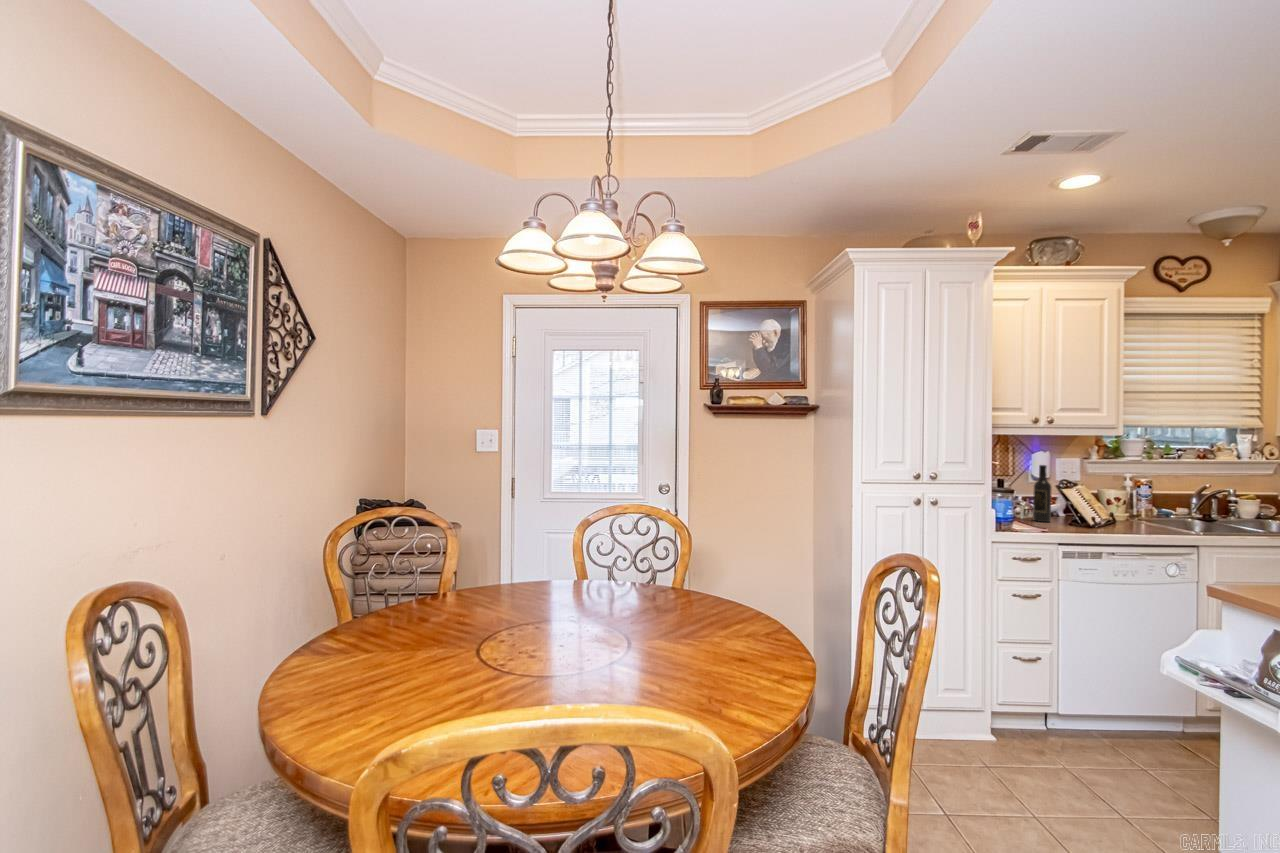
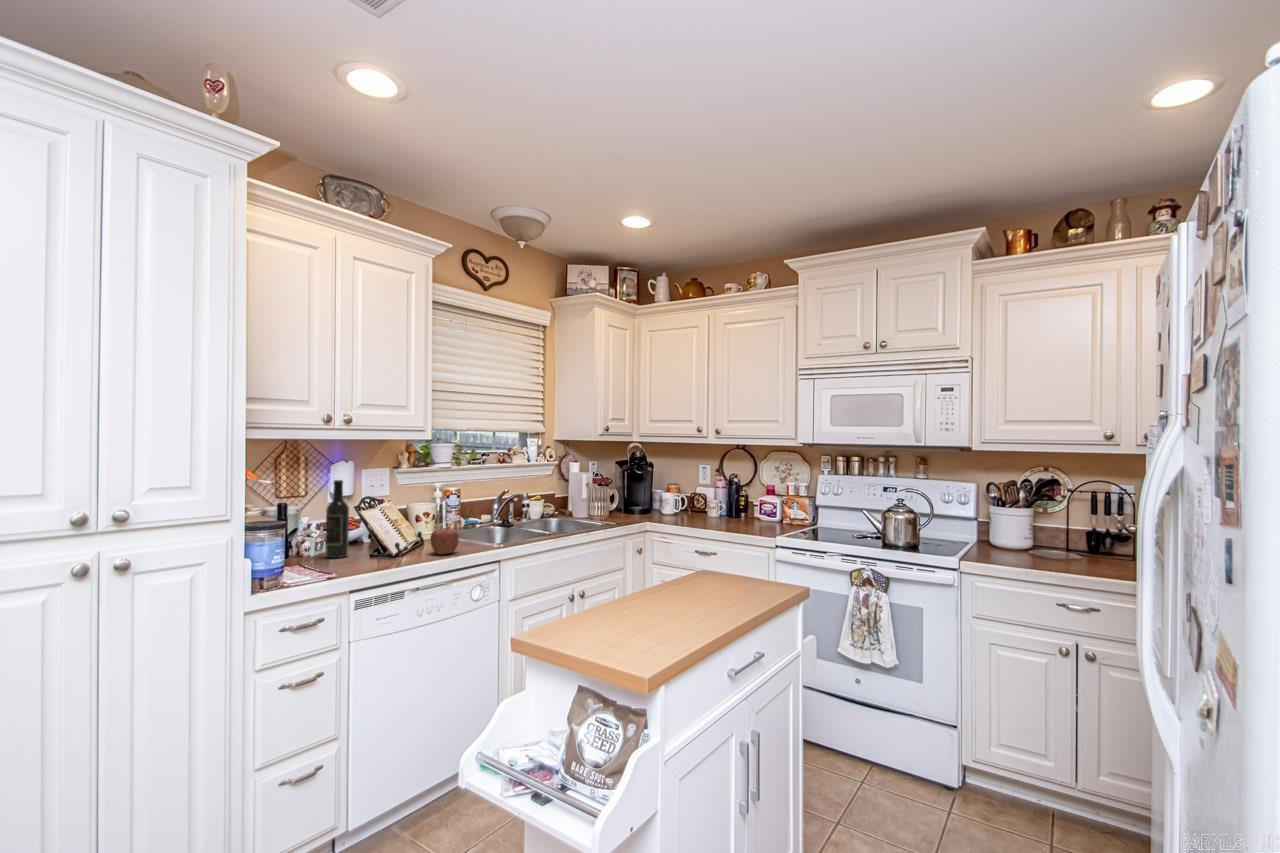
apple: none [1125,510,1153,532] -> present [431,528,459,554]

